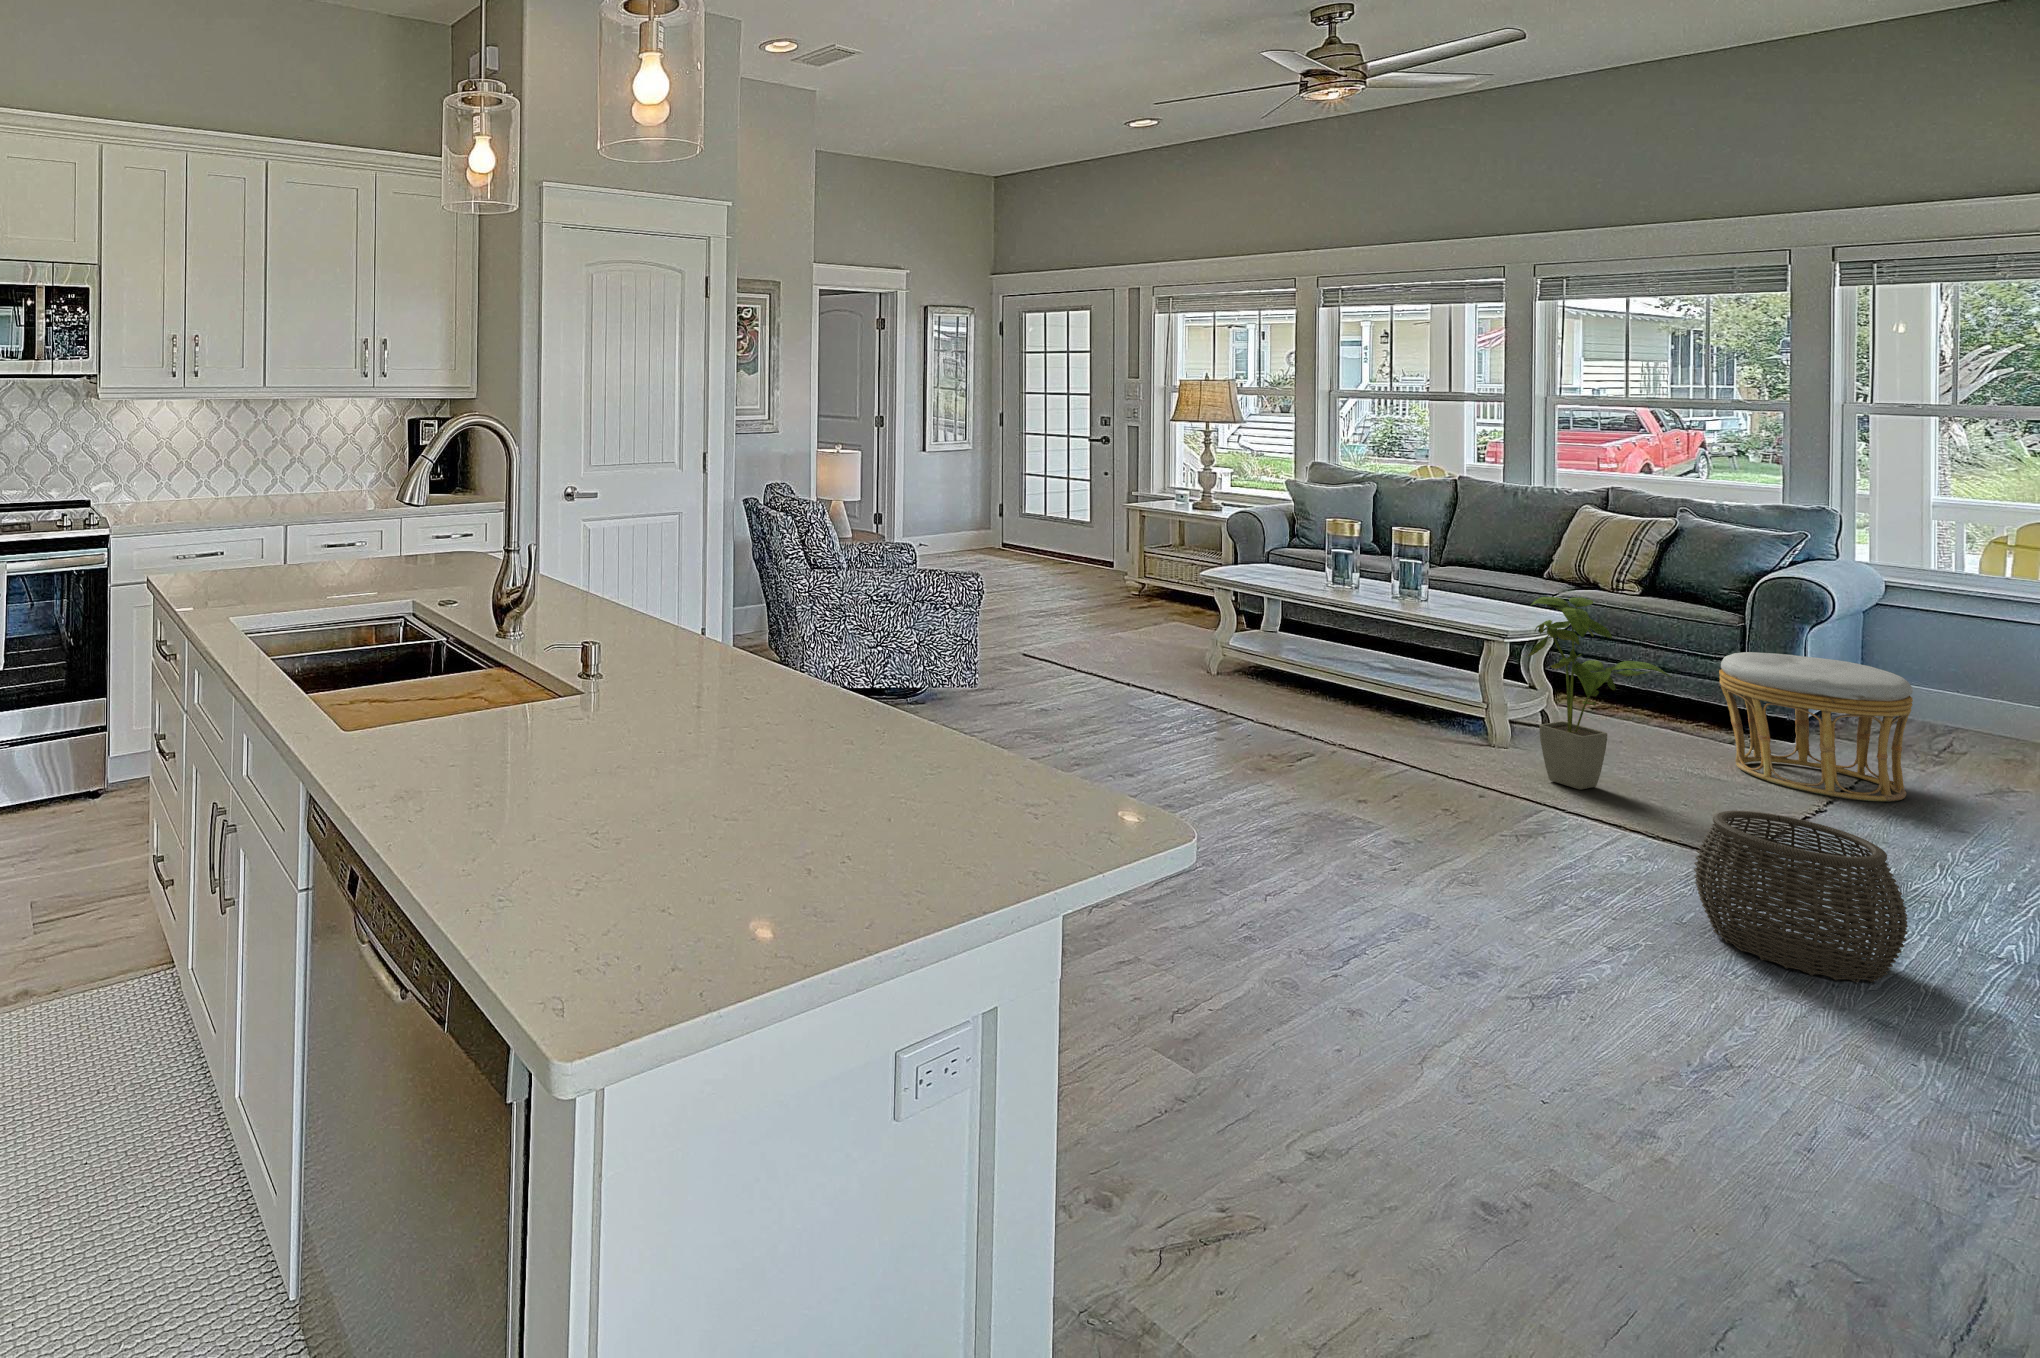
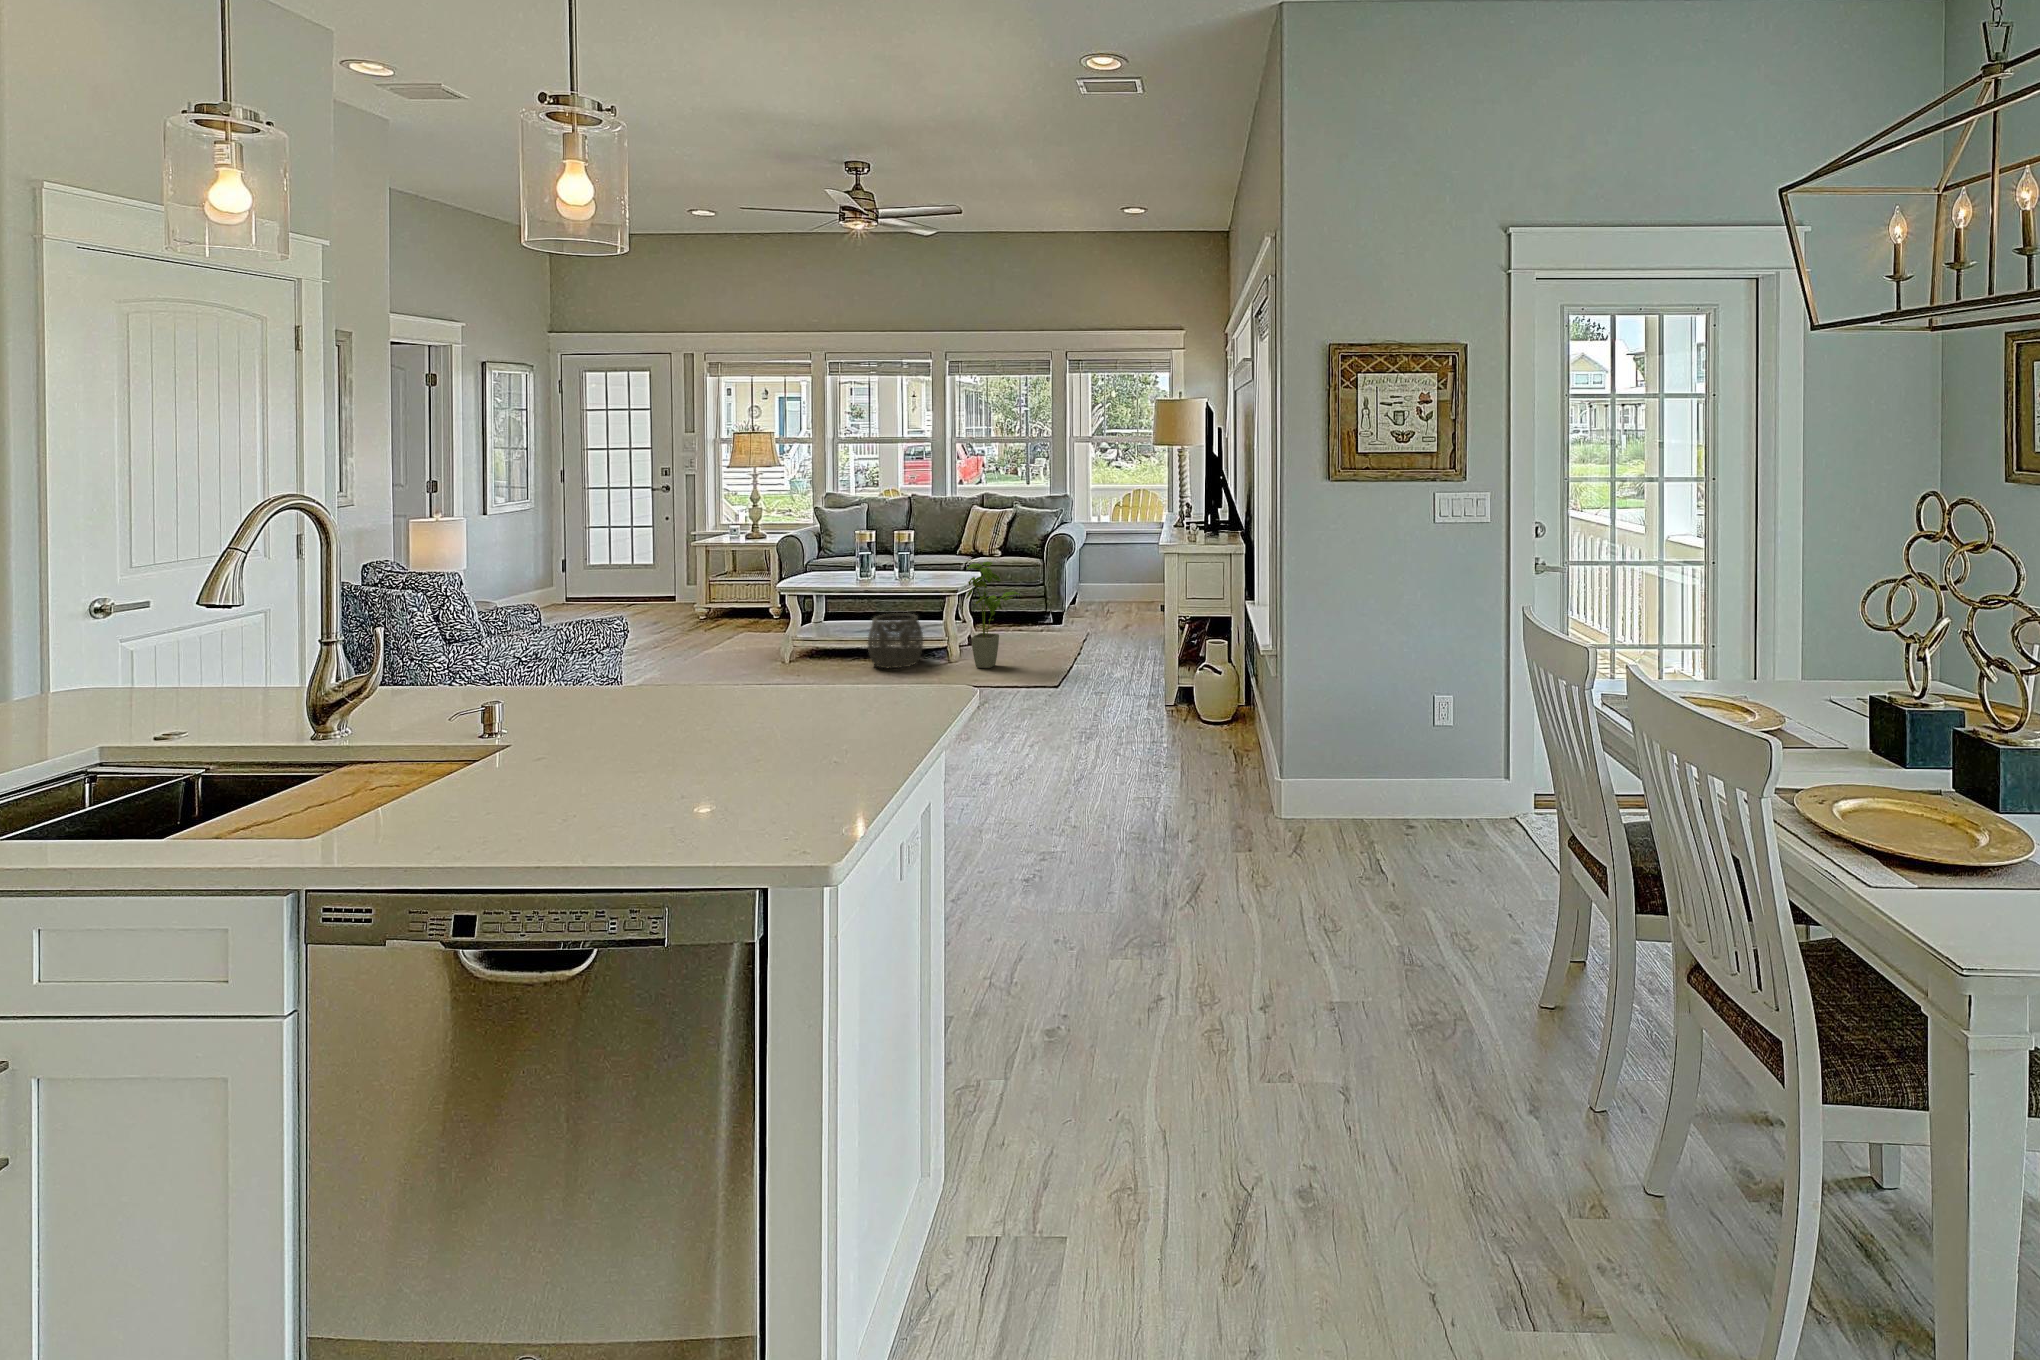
ottoman: present [1719,652,1913,802] -> none [1038,575,1102,644]
woven basket: present [1694,811,1908,983] -> present [868,613,923,668]

